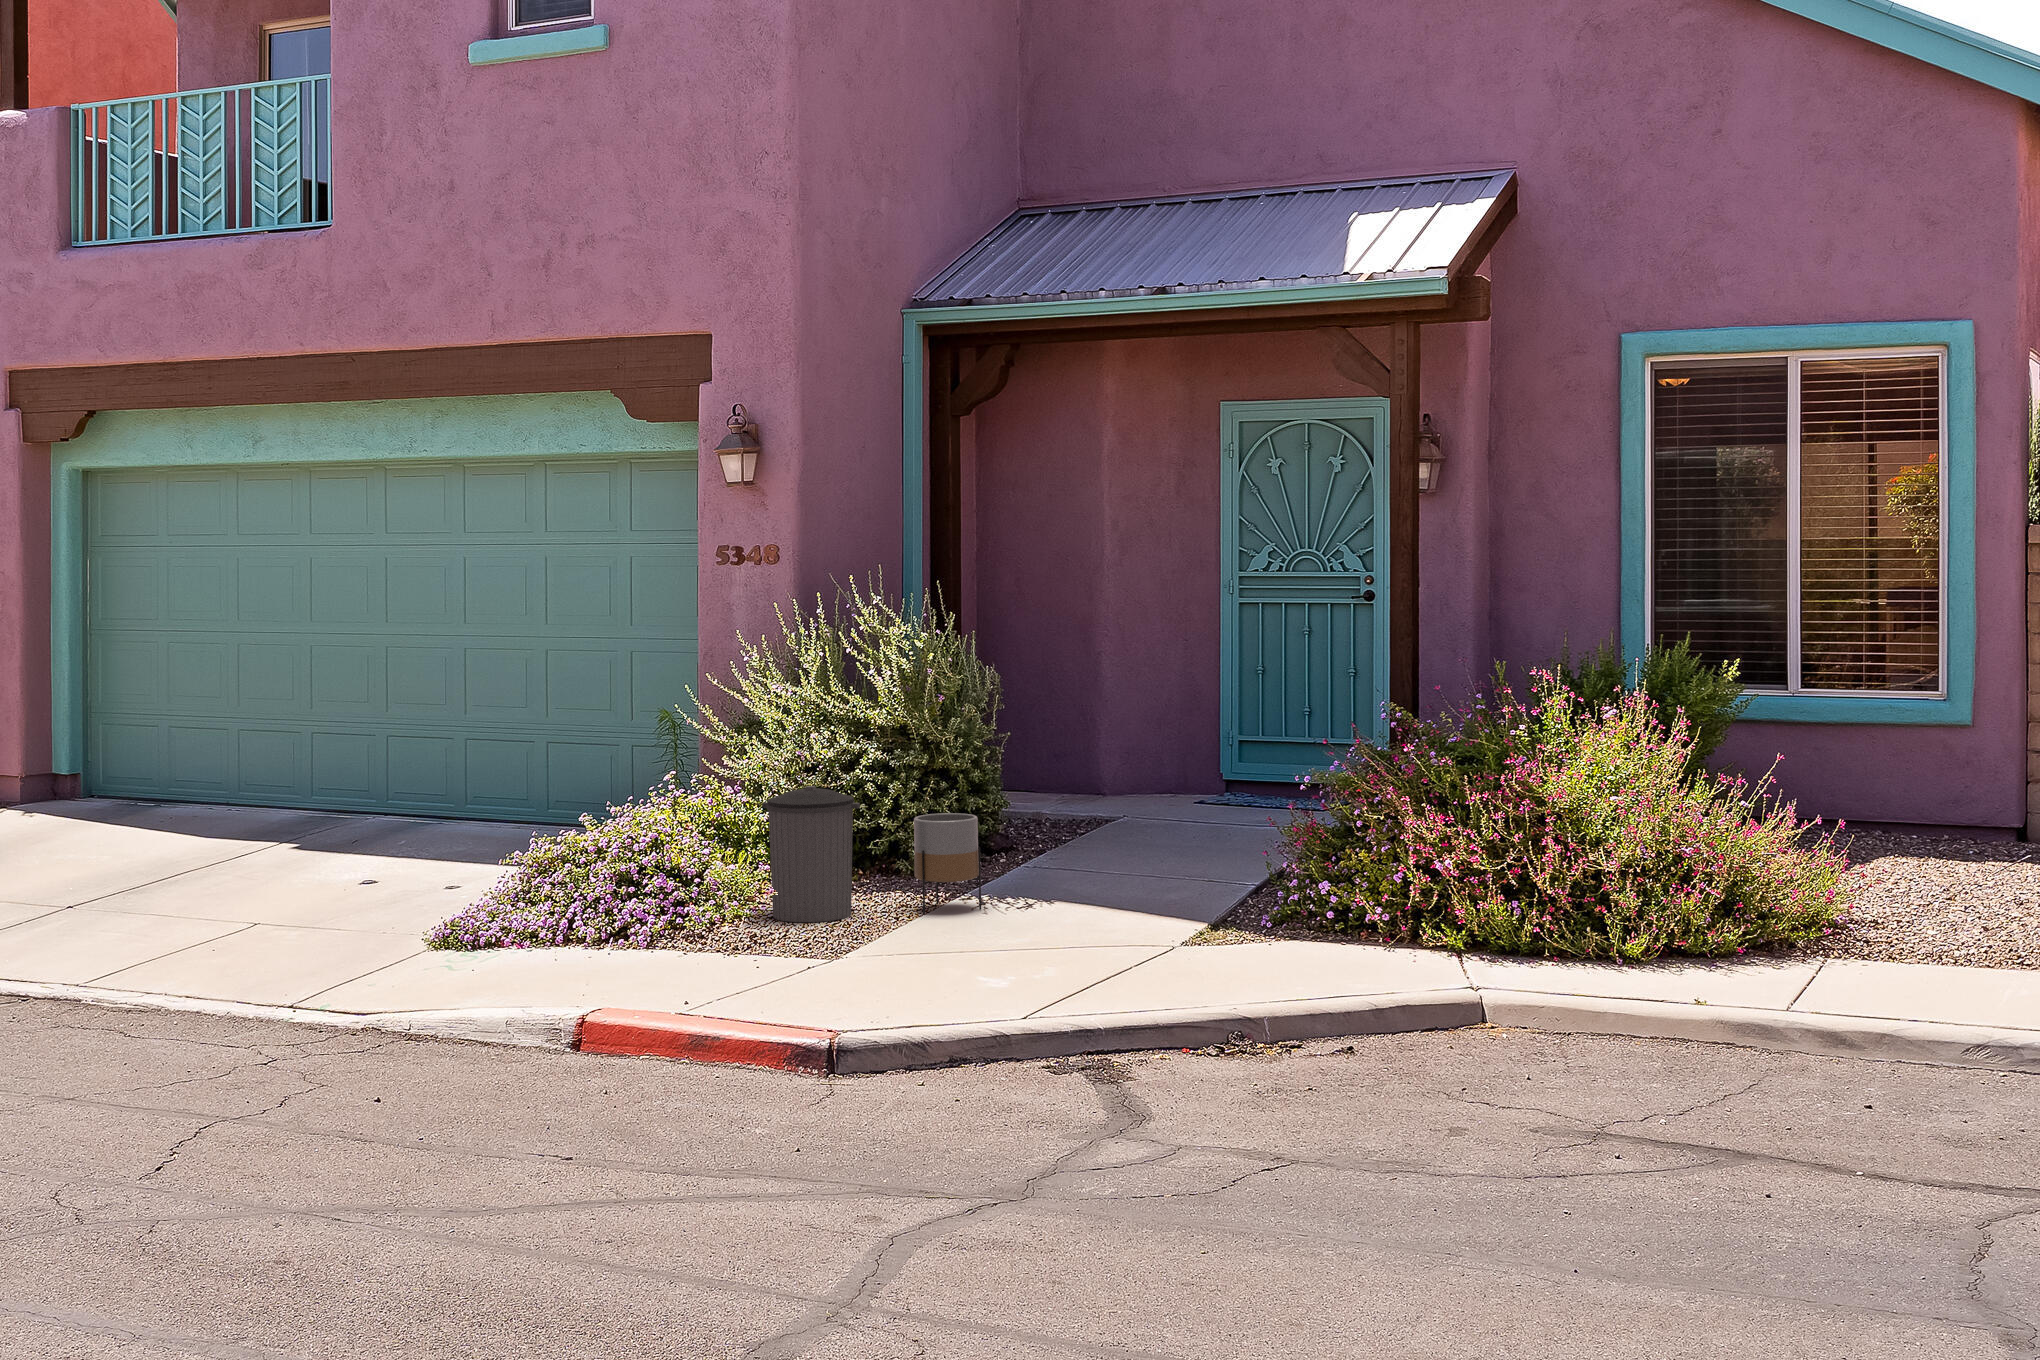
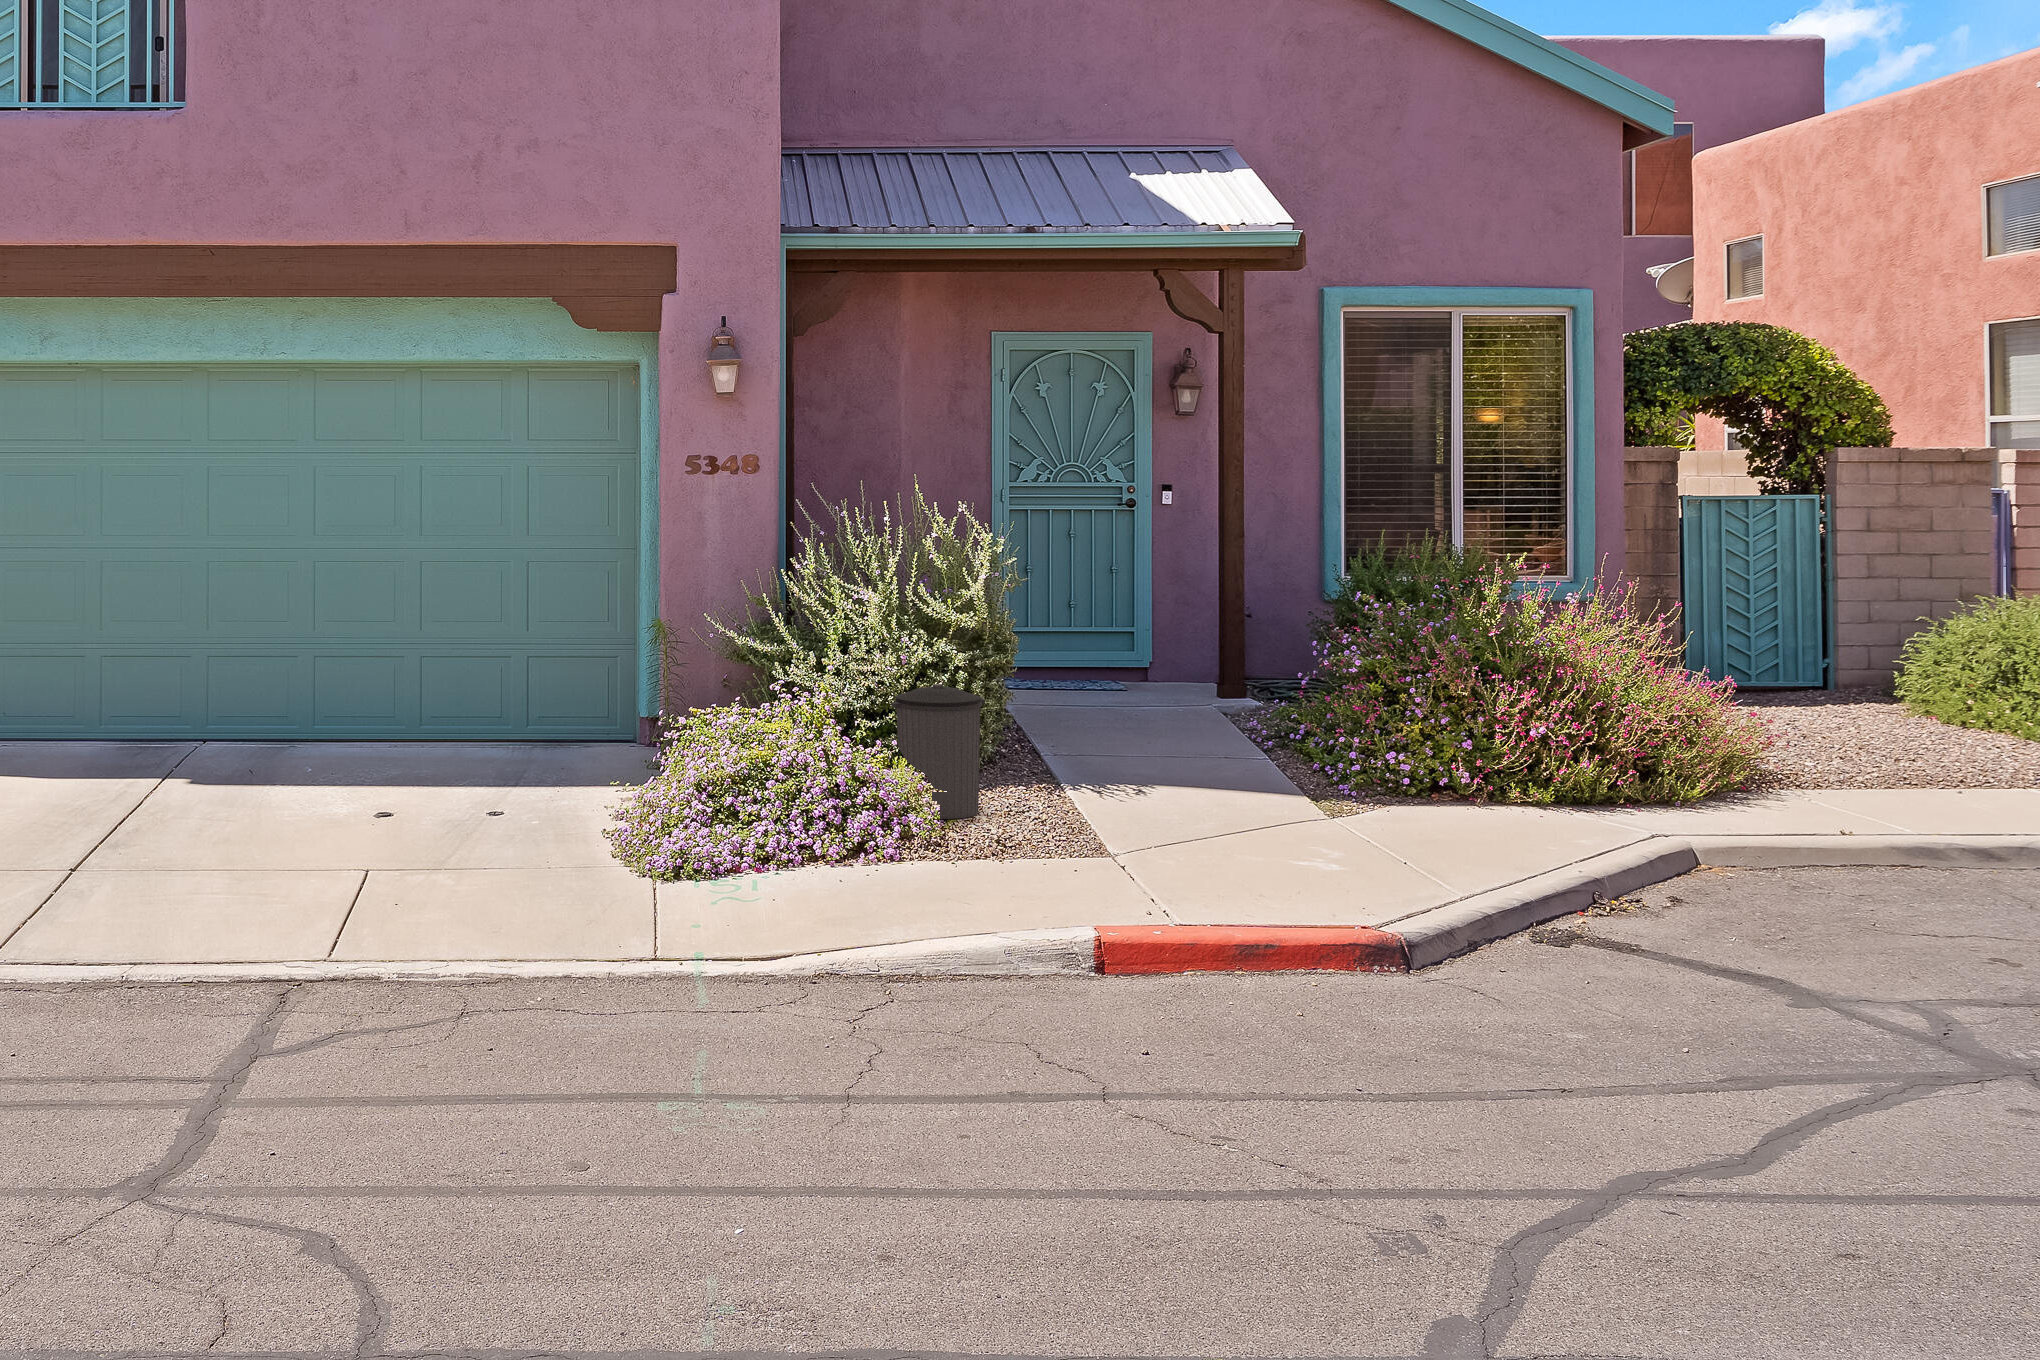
planter: present [914,813,981,914] -> none [1005,705,1067,802]

